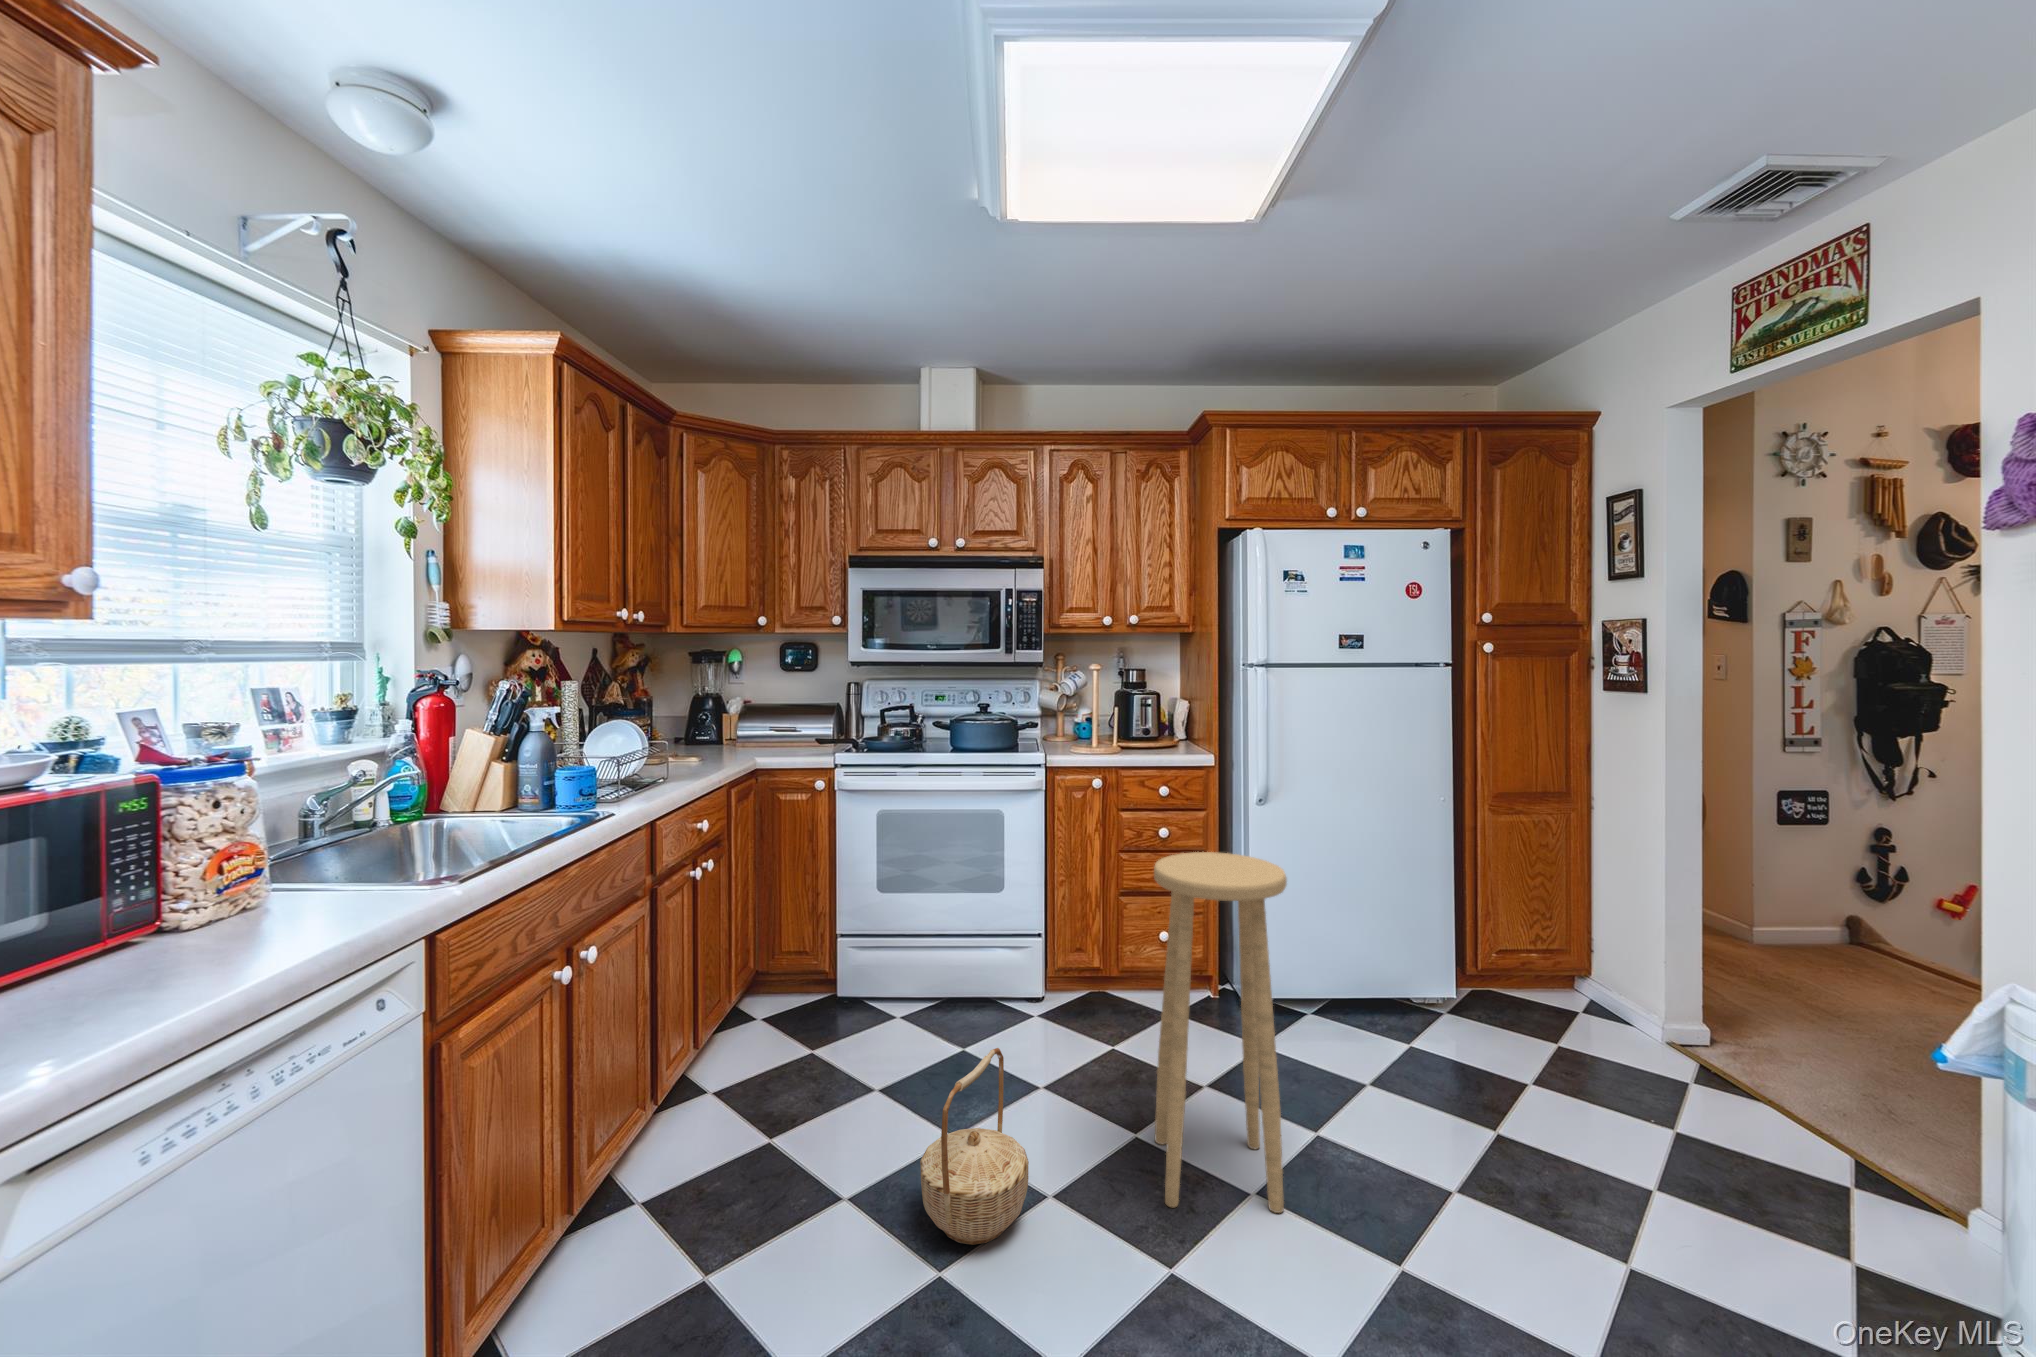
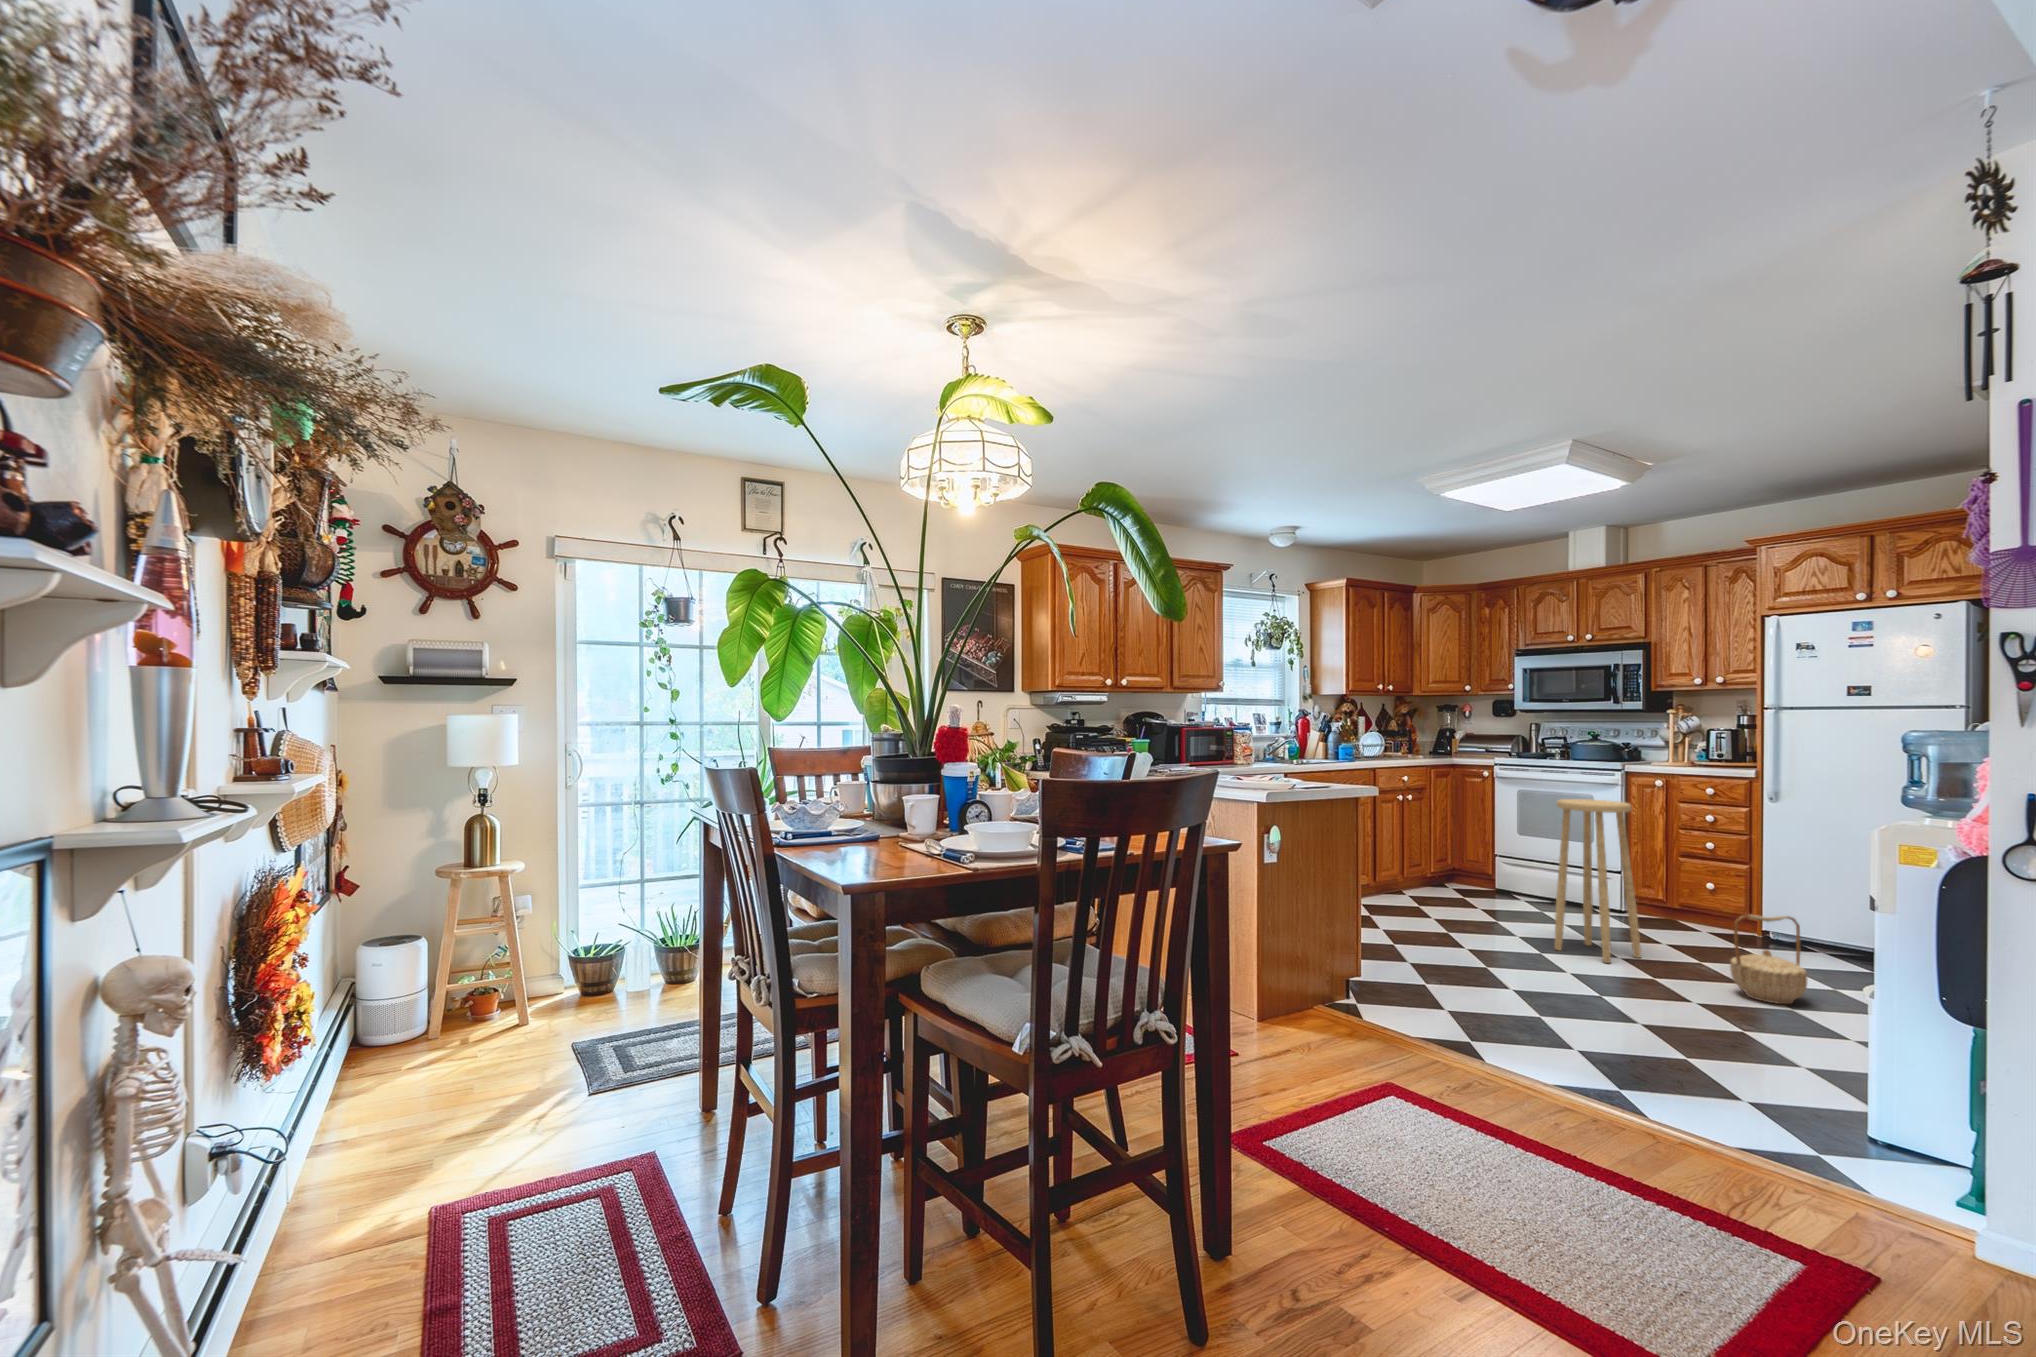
basket: present [920,1048,1029,1245] -> present [1730,915,1807,1004]

